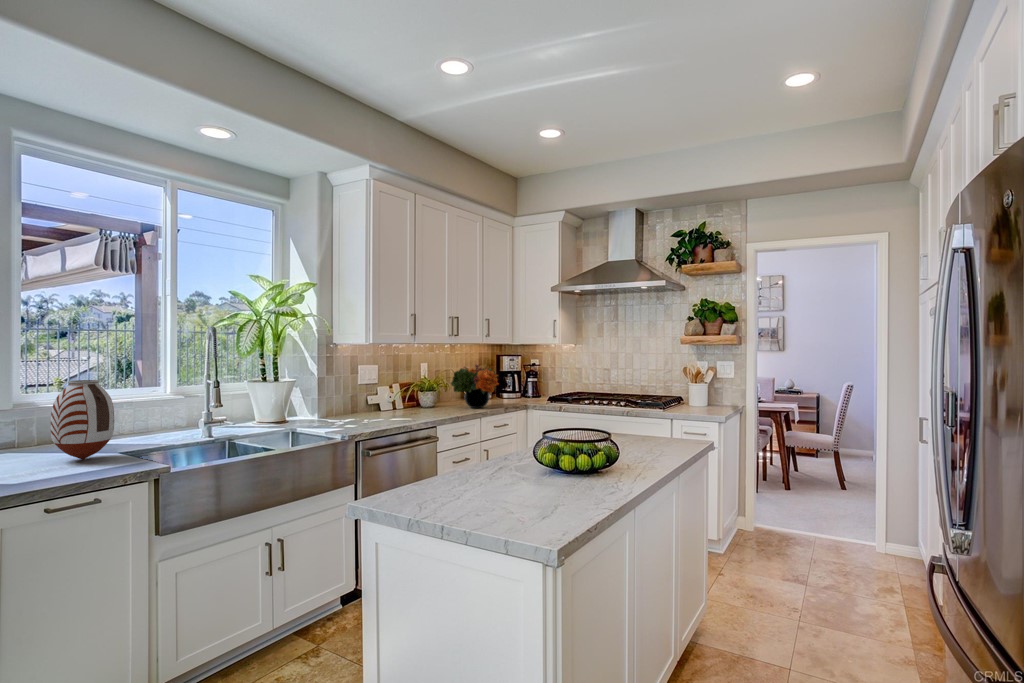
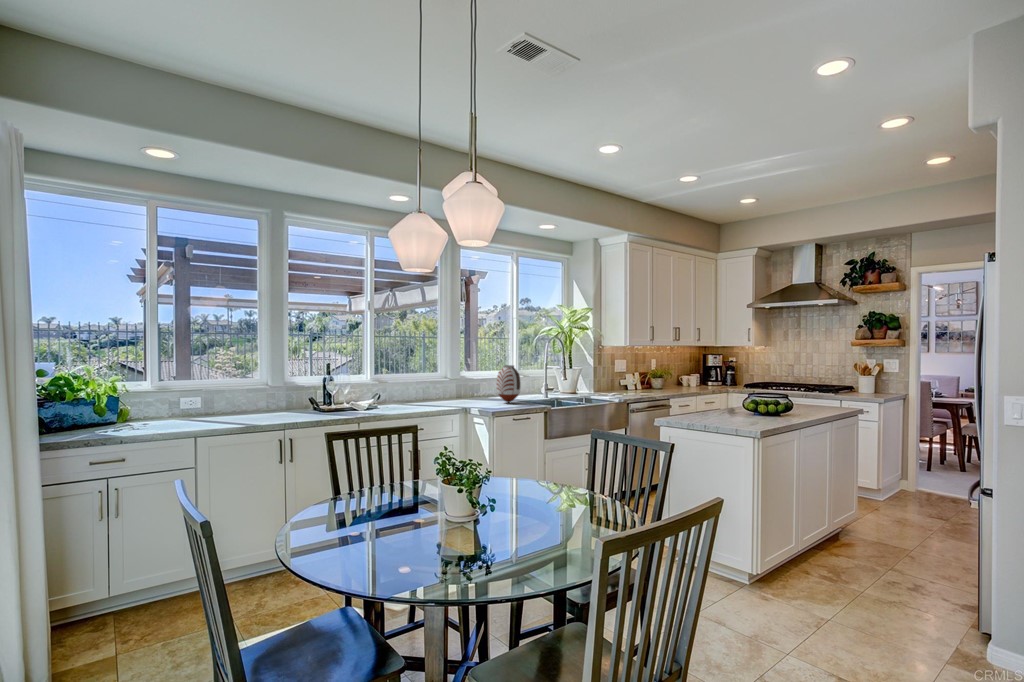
flower arrangement: present [451,365,499,408] -> none [672,360,708,390]

